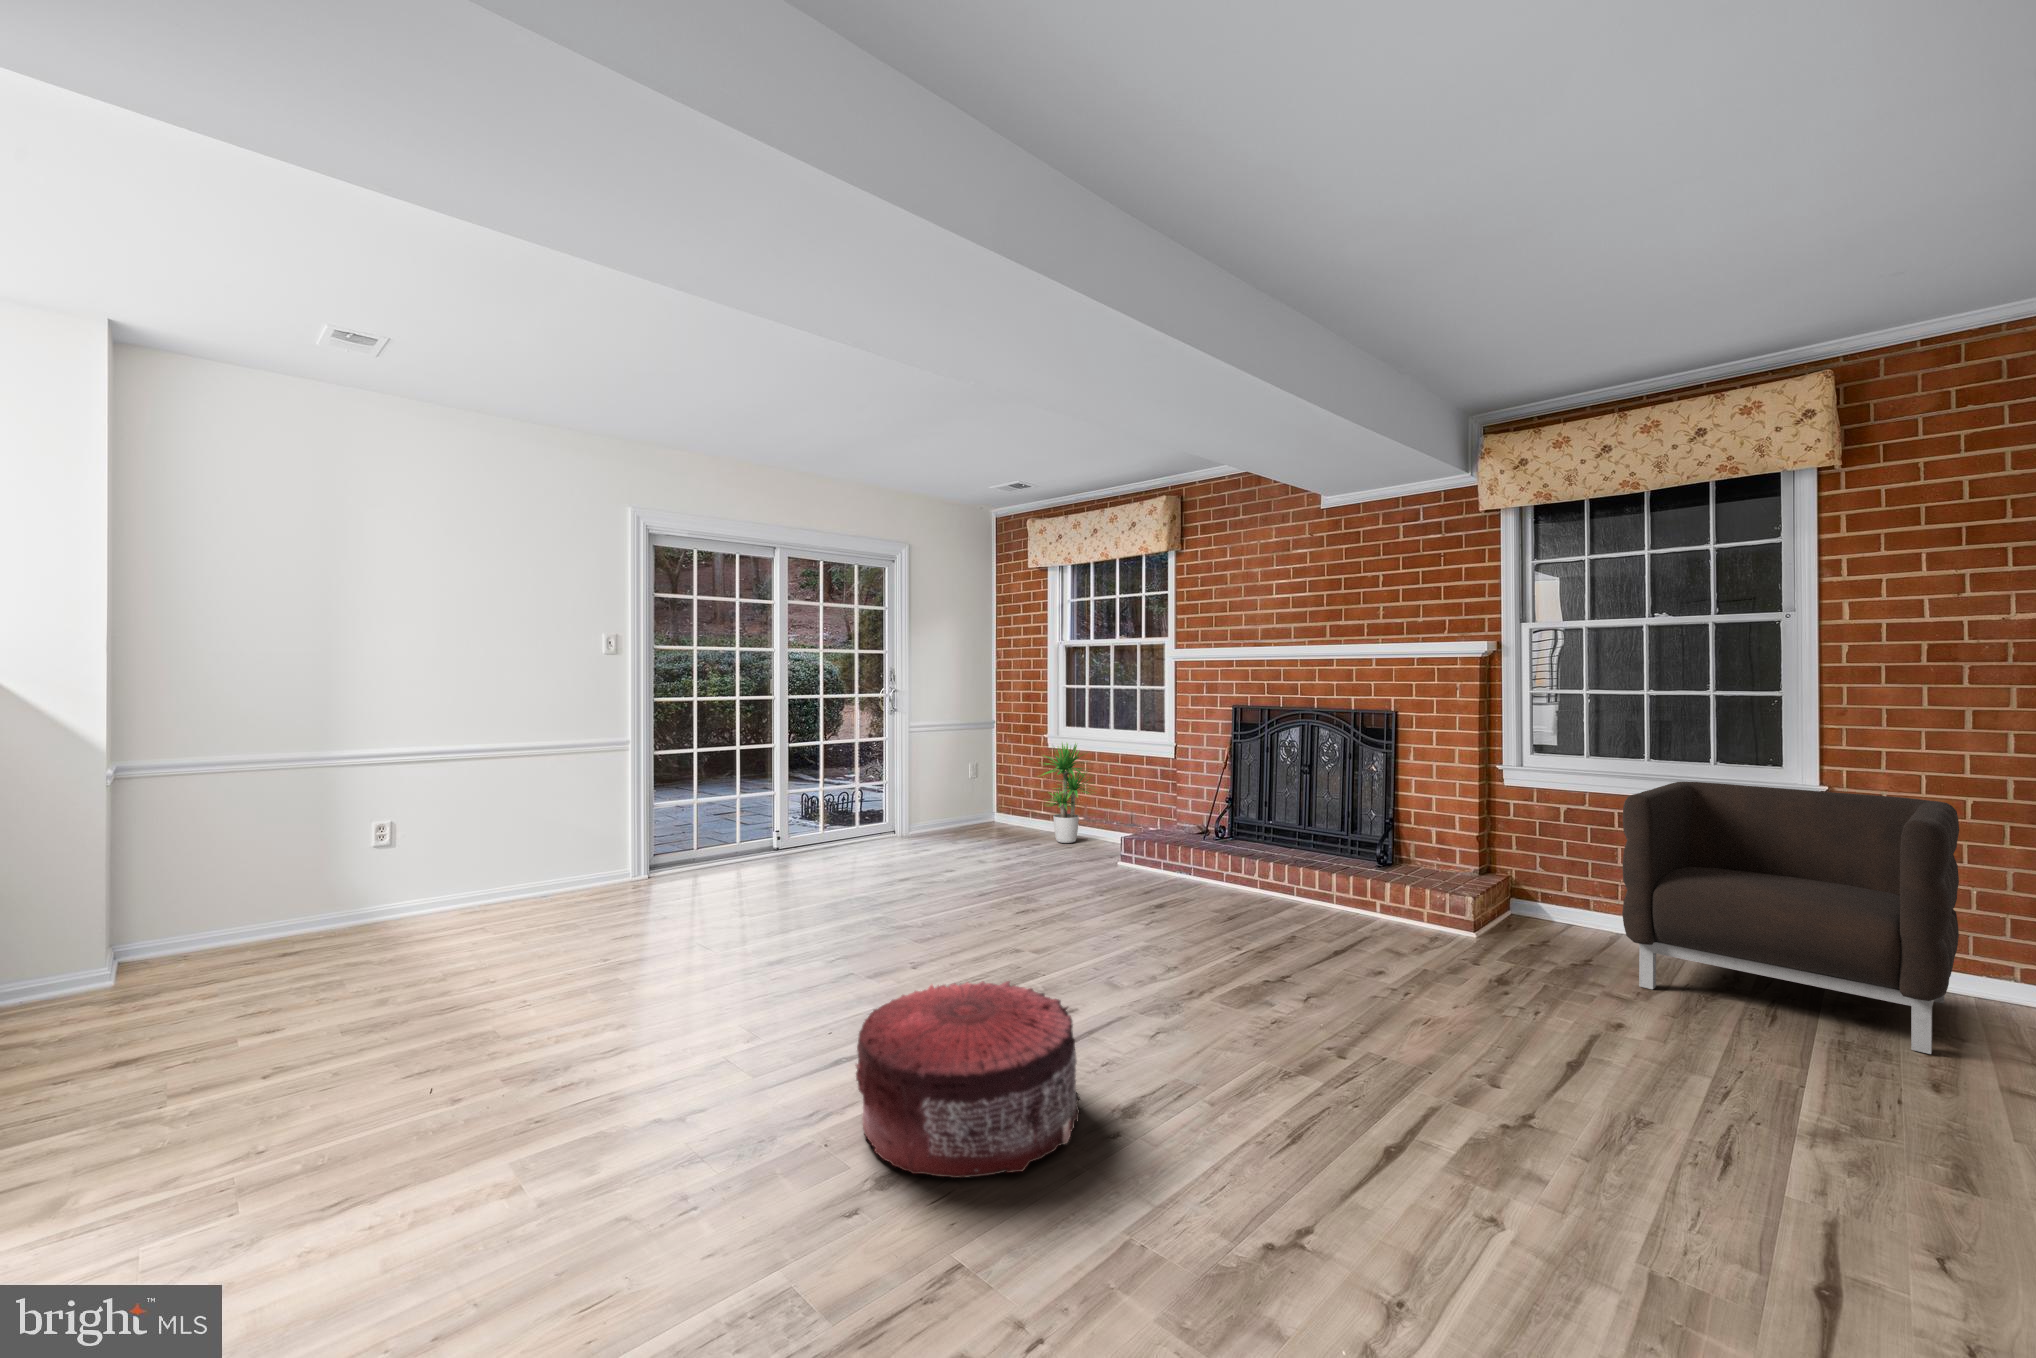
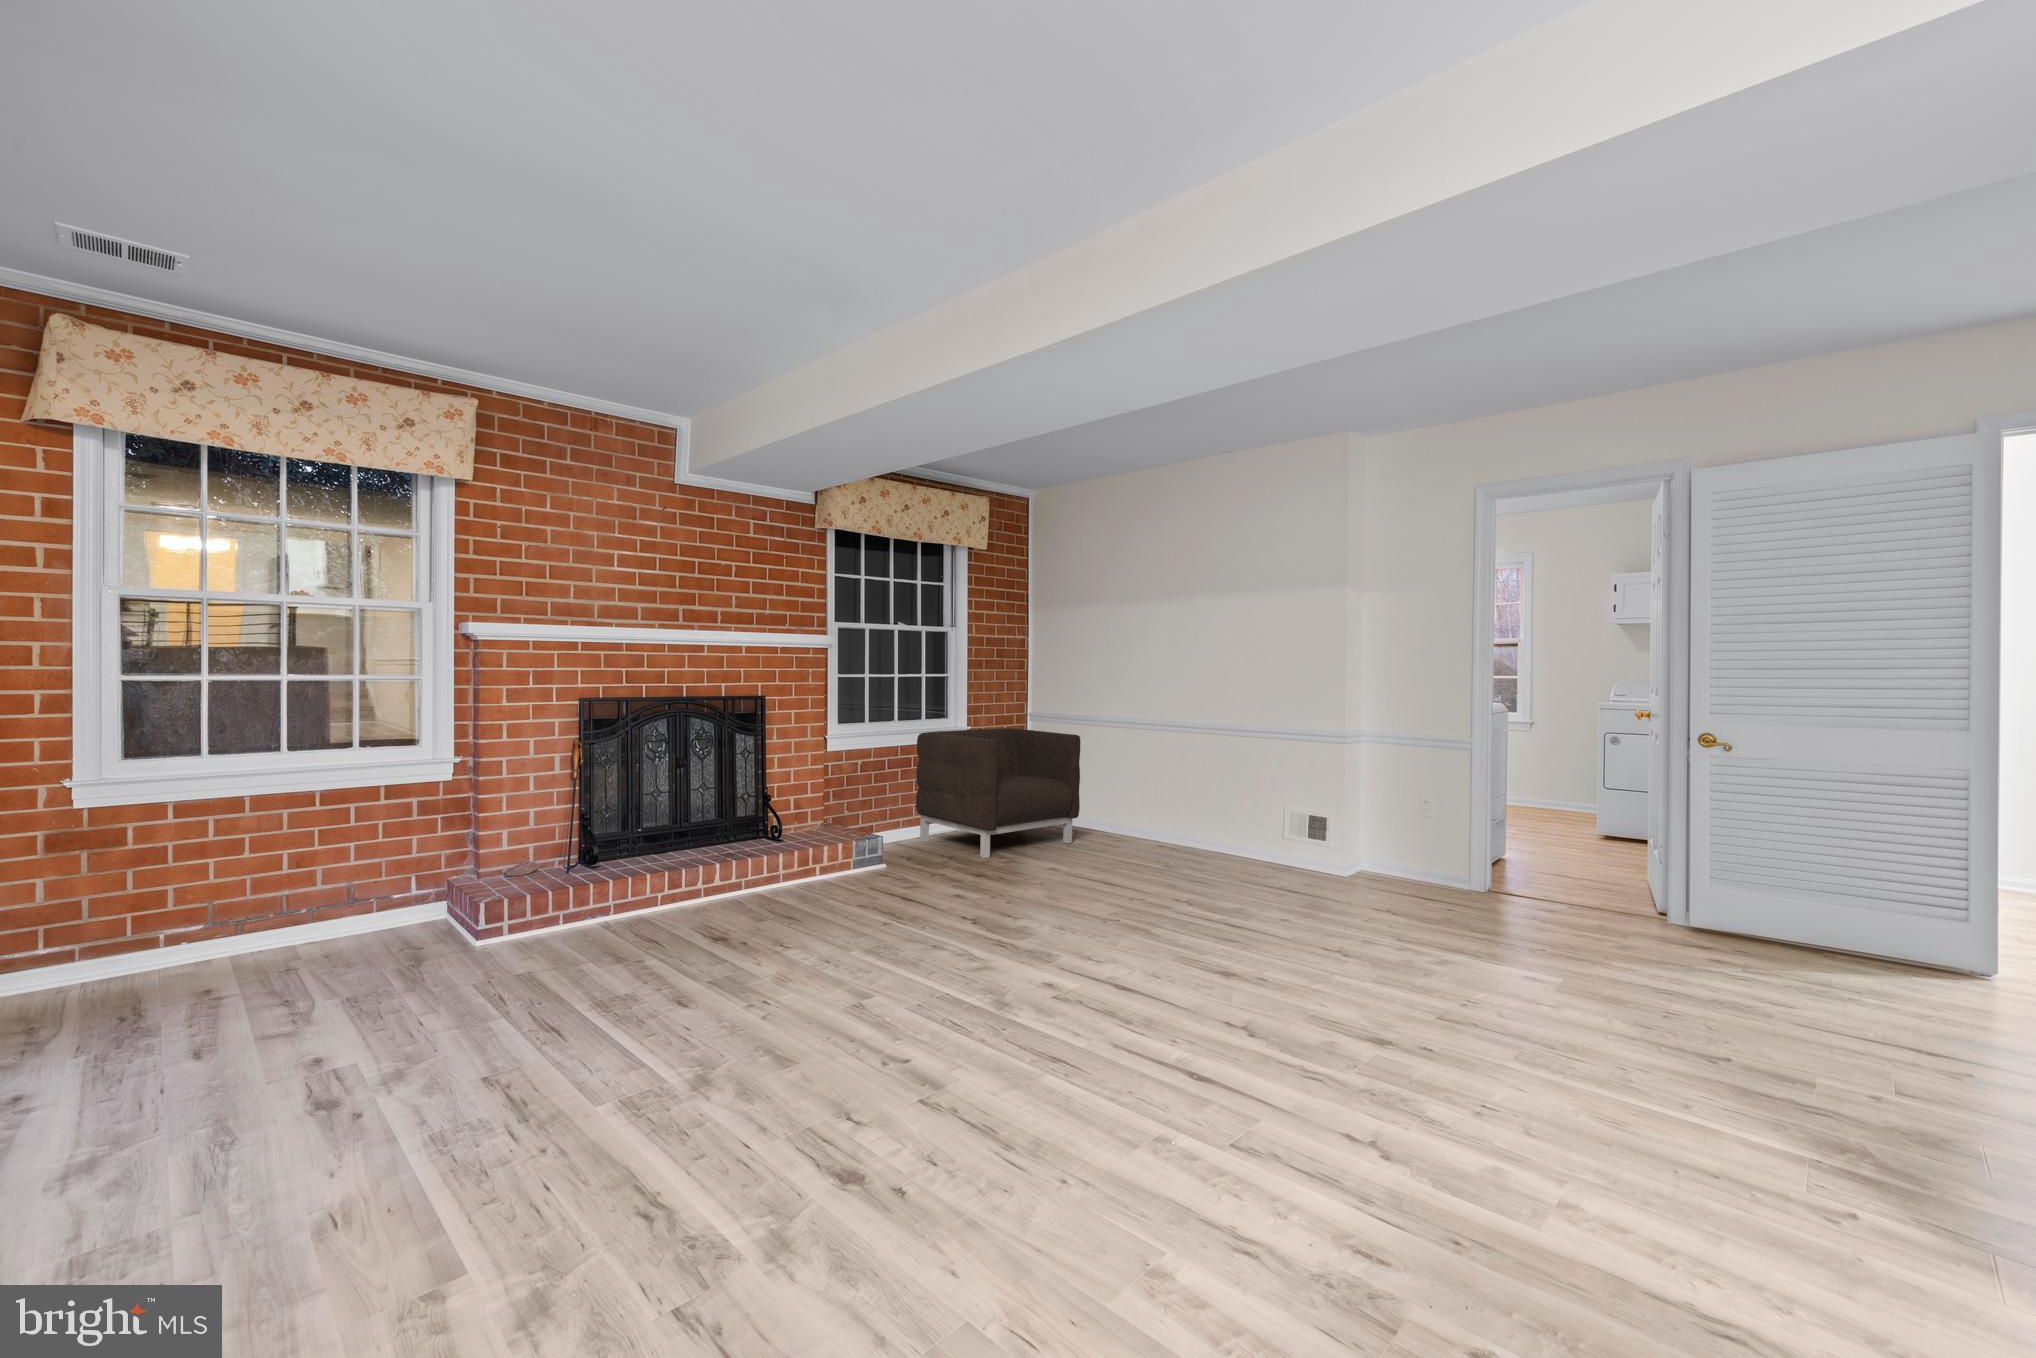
potted plant: present [1042,743,1094,843] -> none [159,779,327,973]
pouf: present [856,981,1080,1178] -> none [1176,924,1356,1068]

